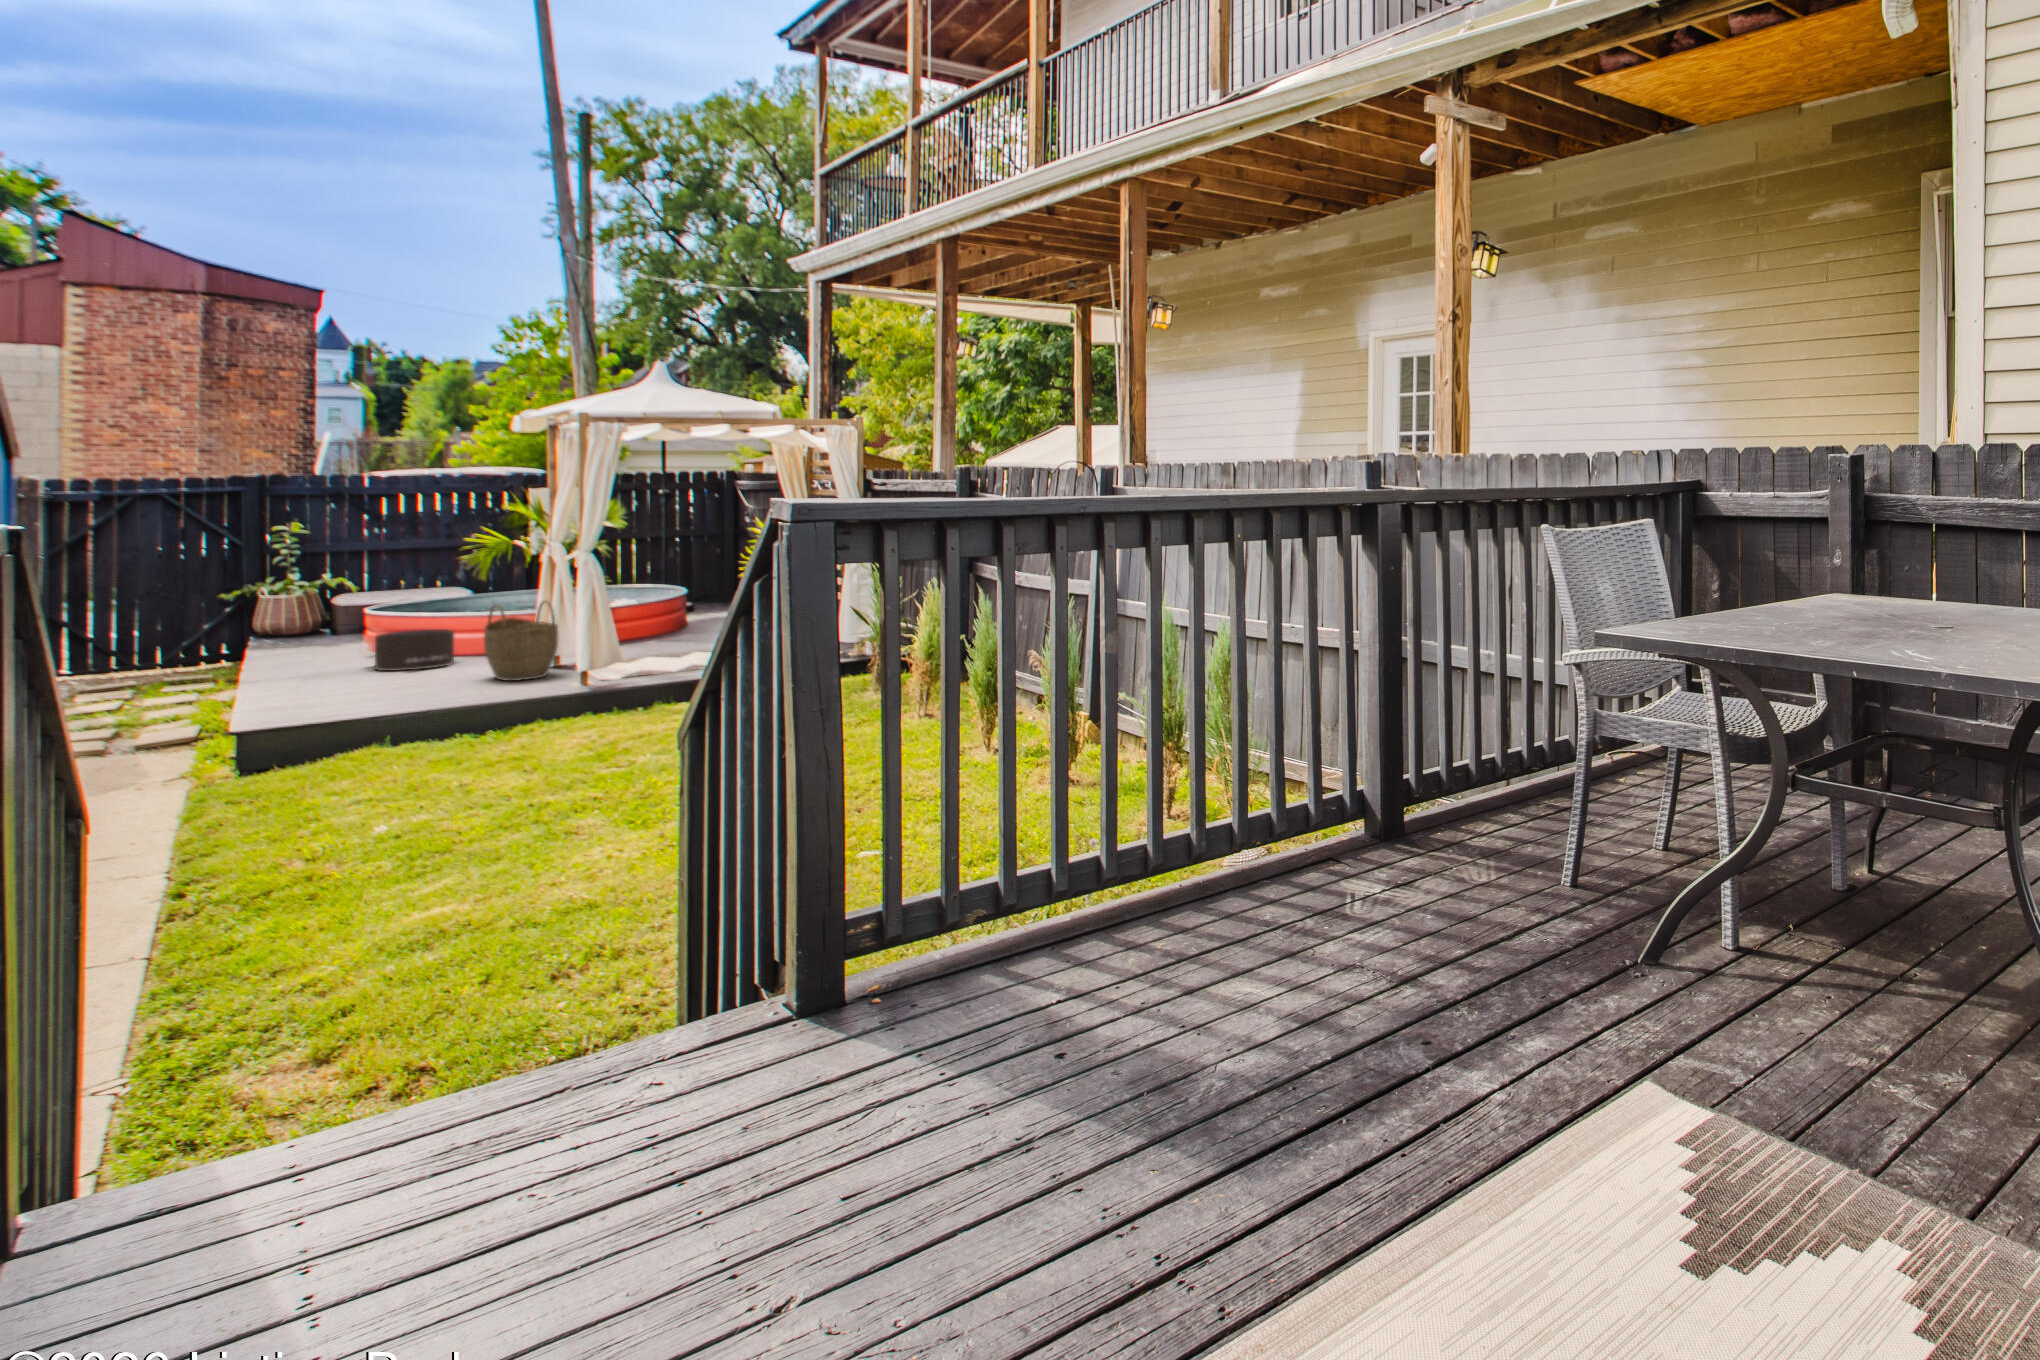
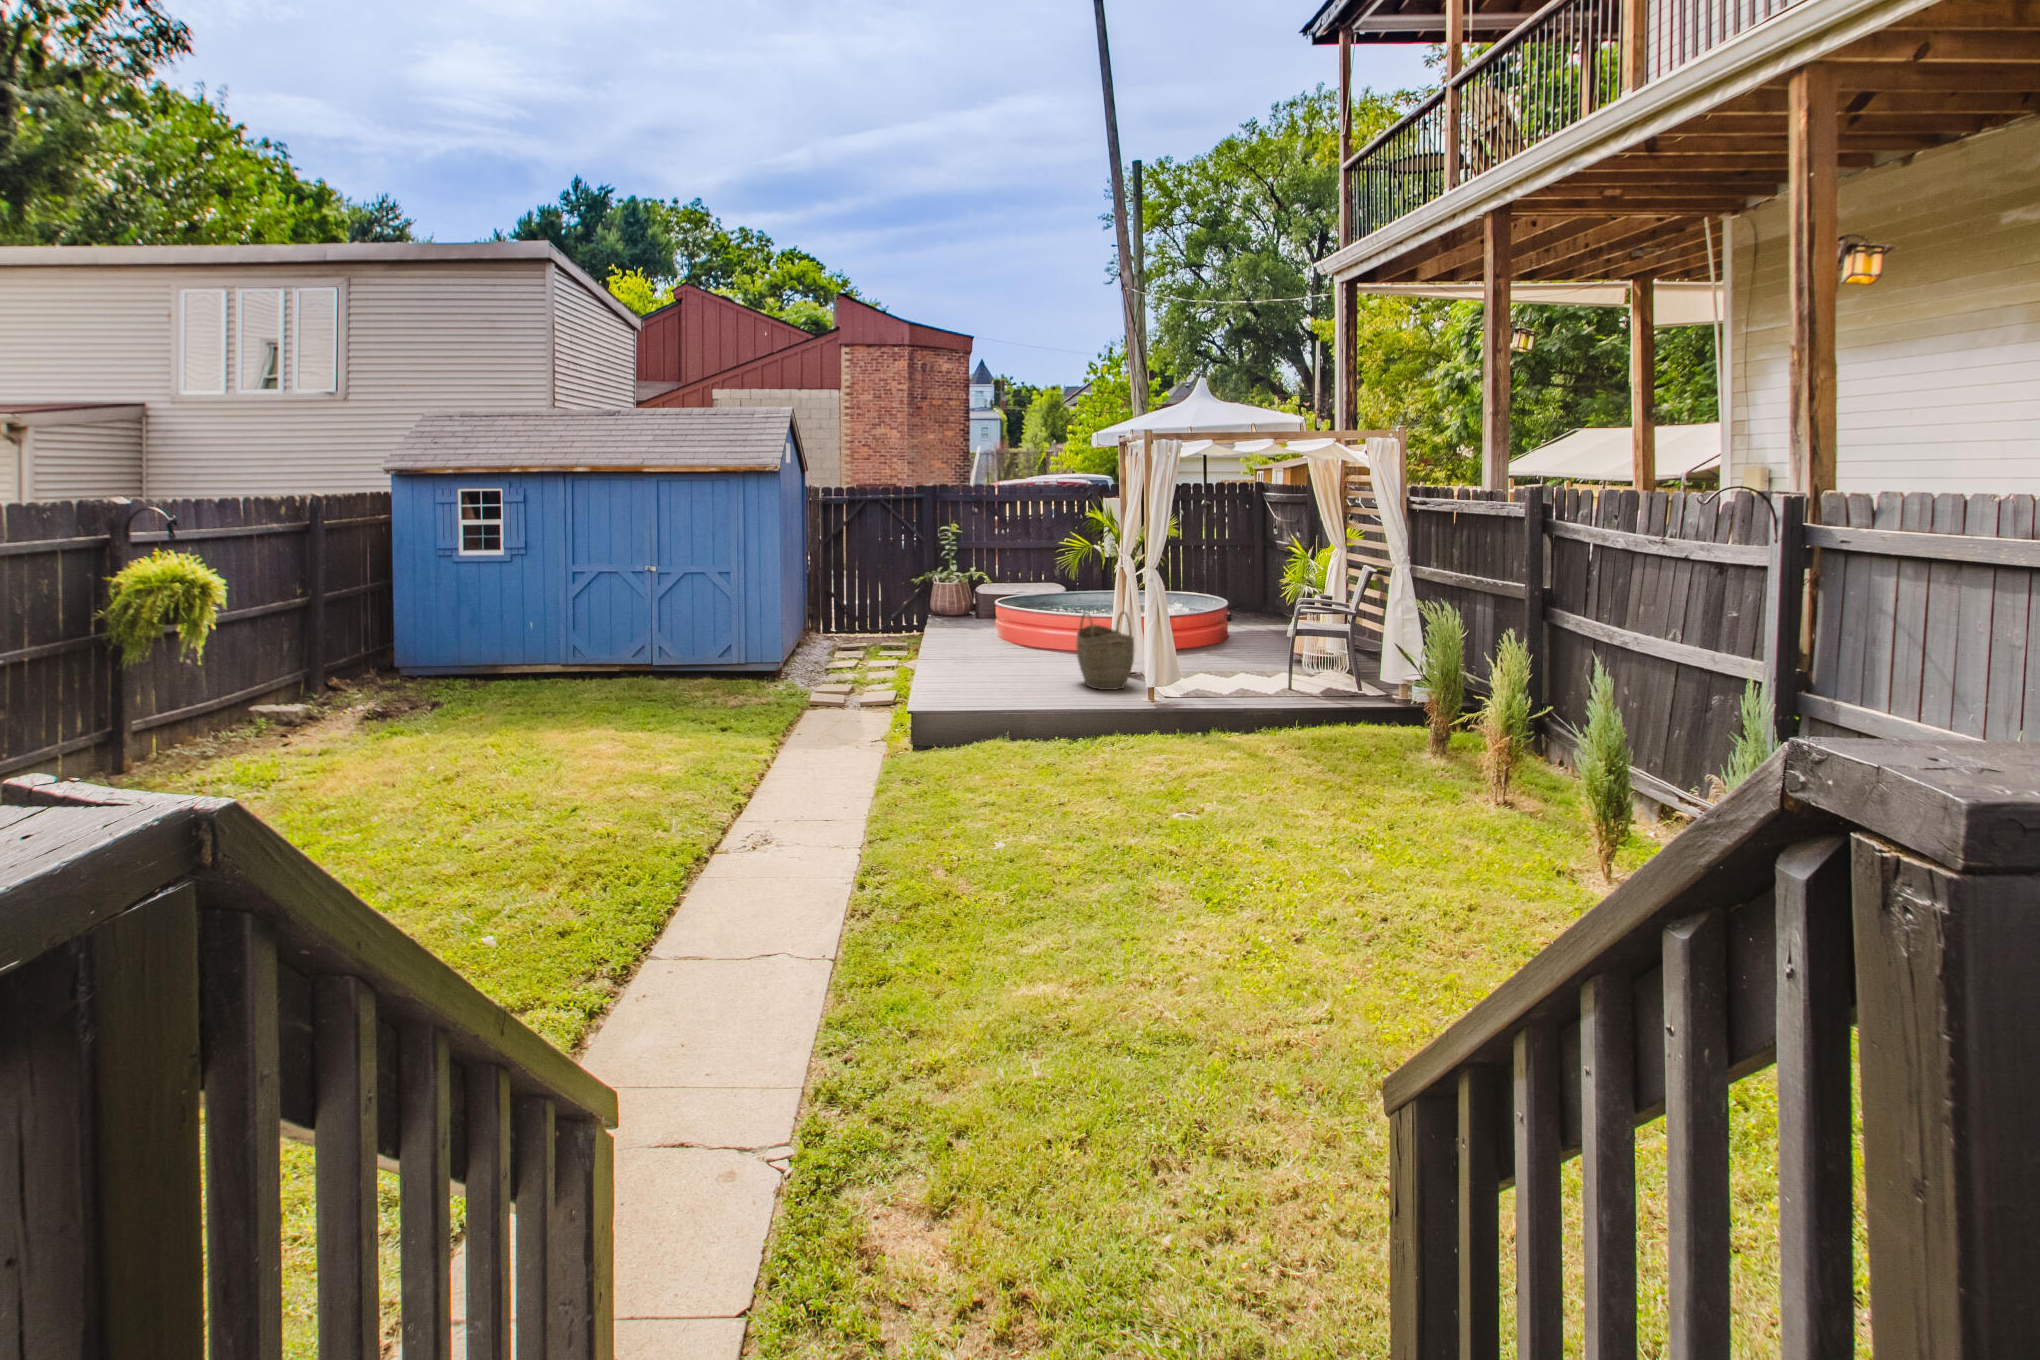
pouf: present [367,629,454,671] -> none [993,626,1054,664]

